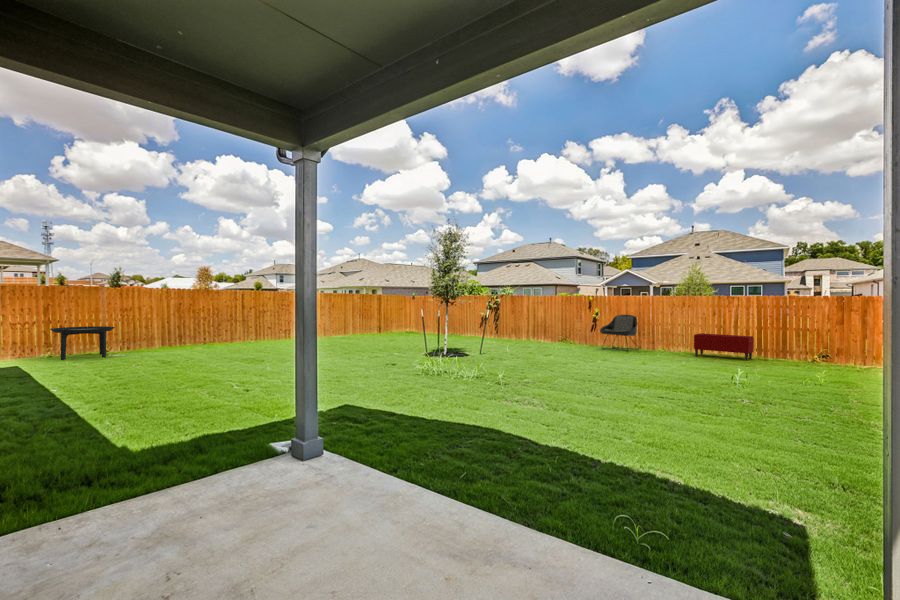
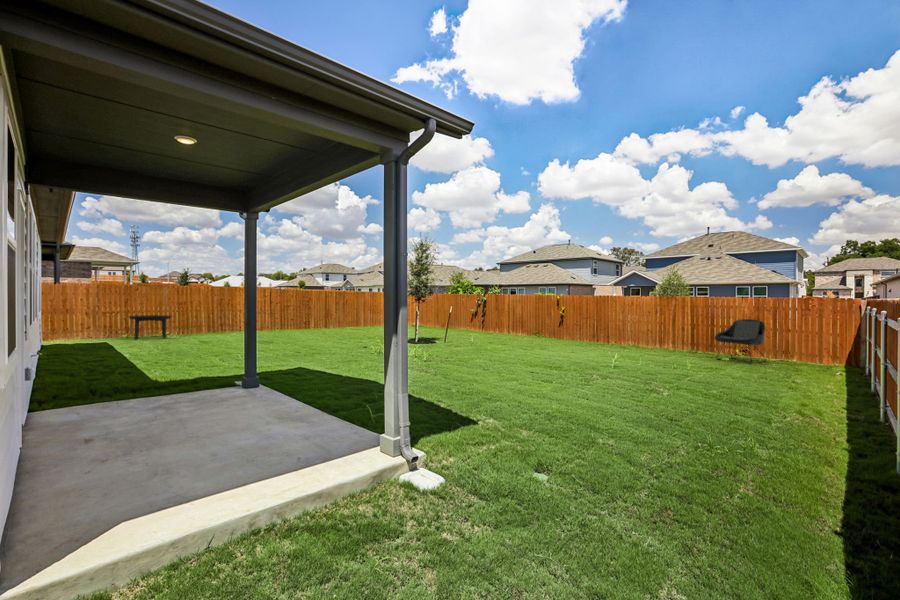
lounge chair: present [600,315,637,351] -> present [715,319,766,364]
bench: present [694,333,754,361] -> none [637,330,688,354]

